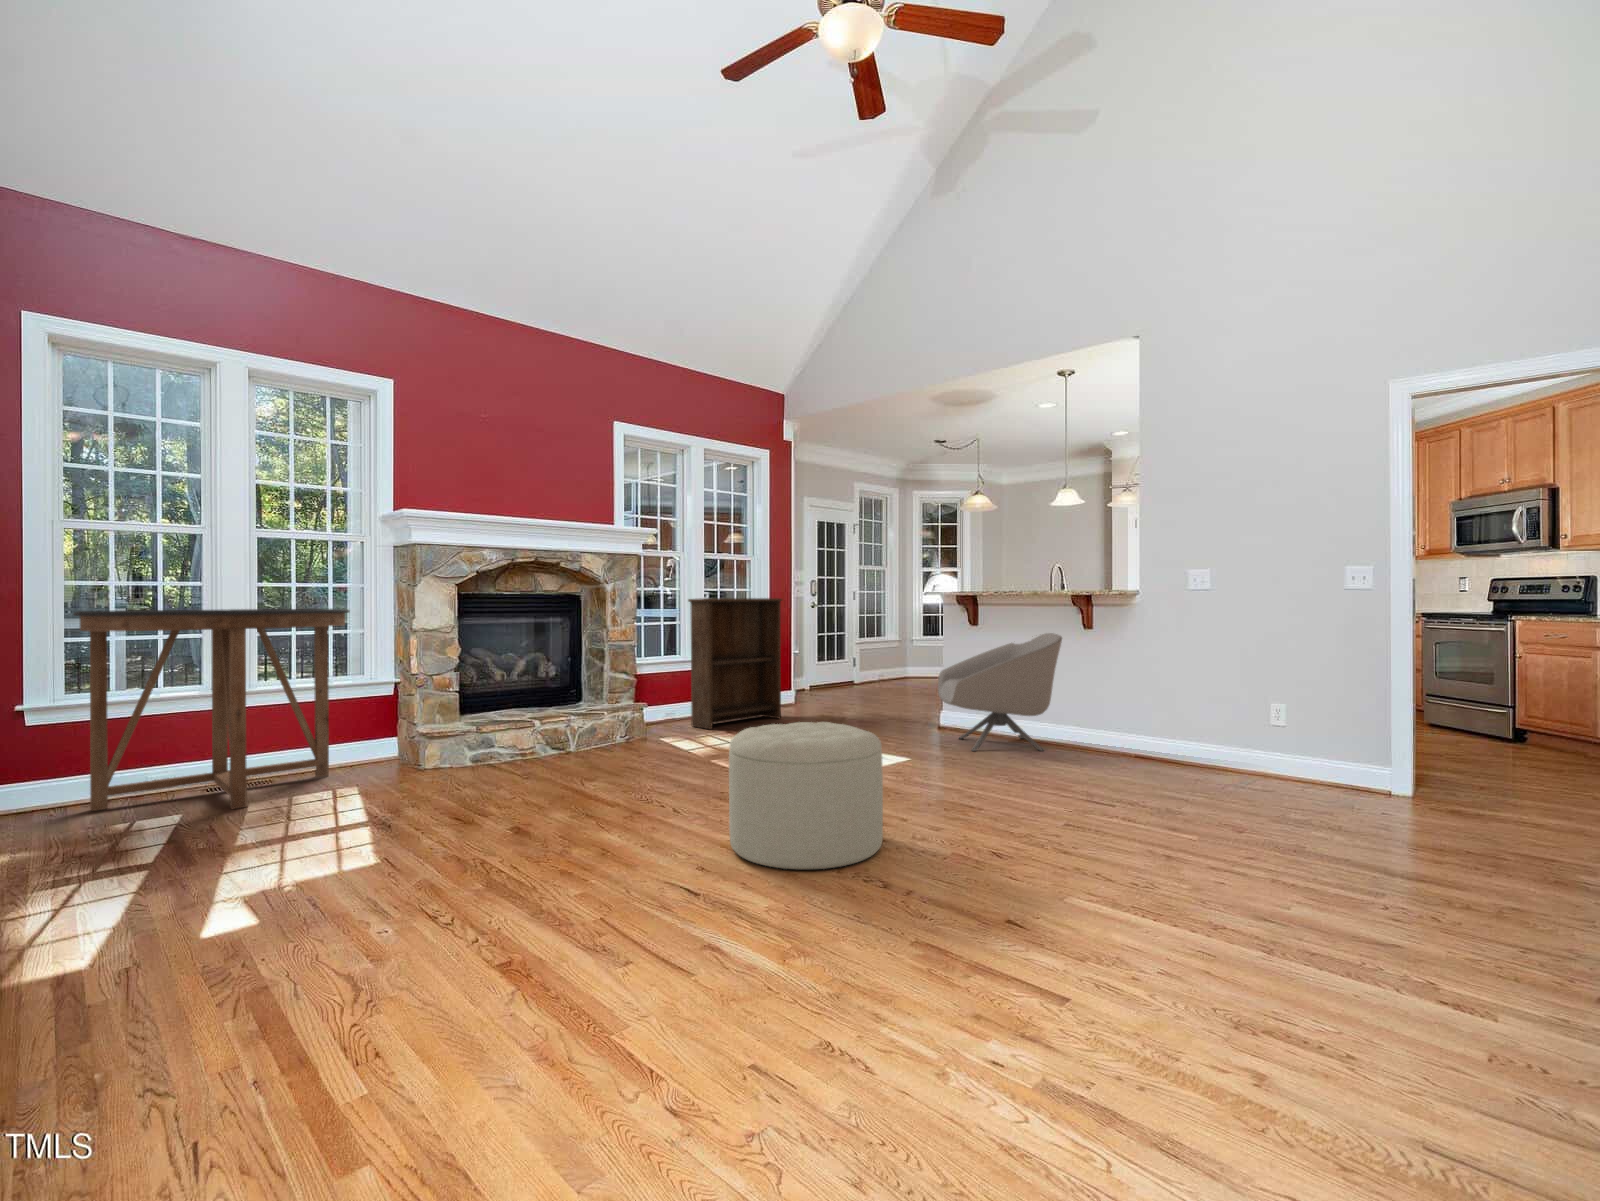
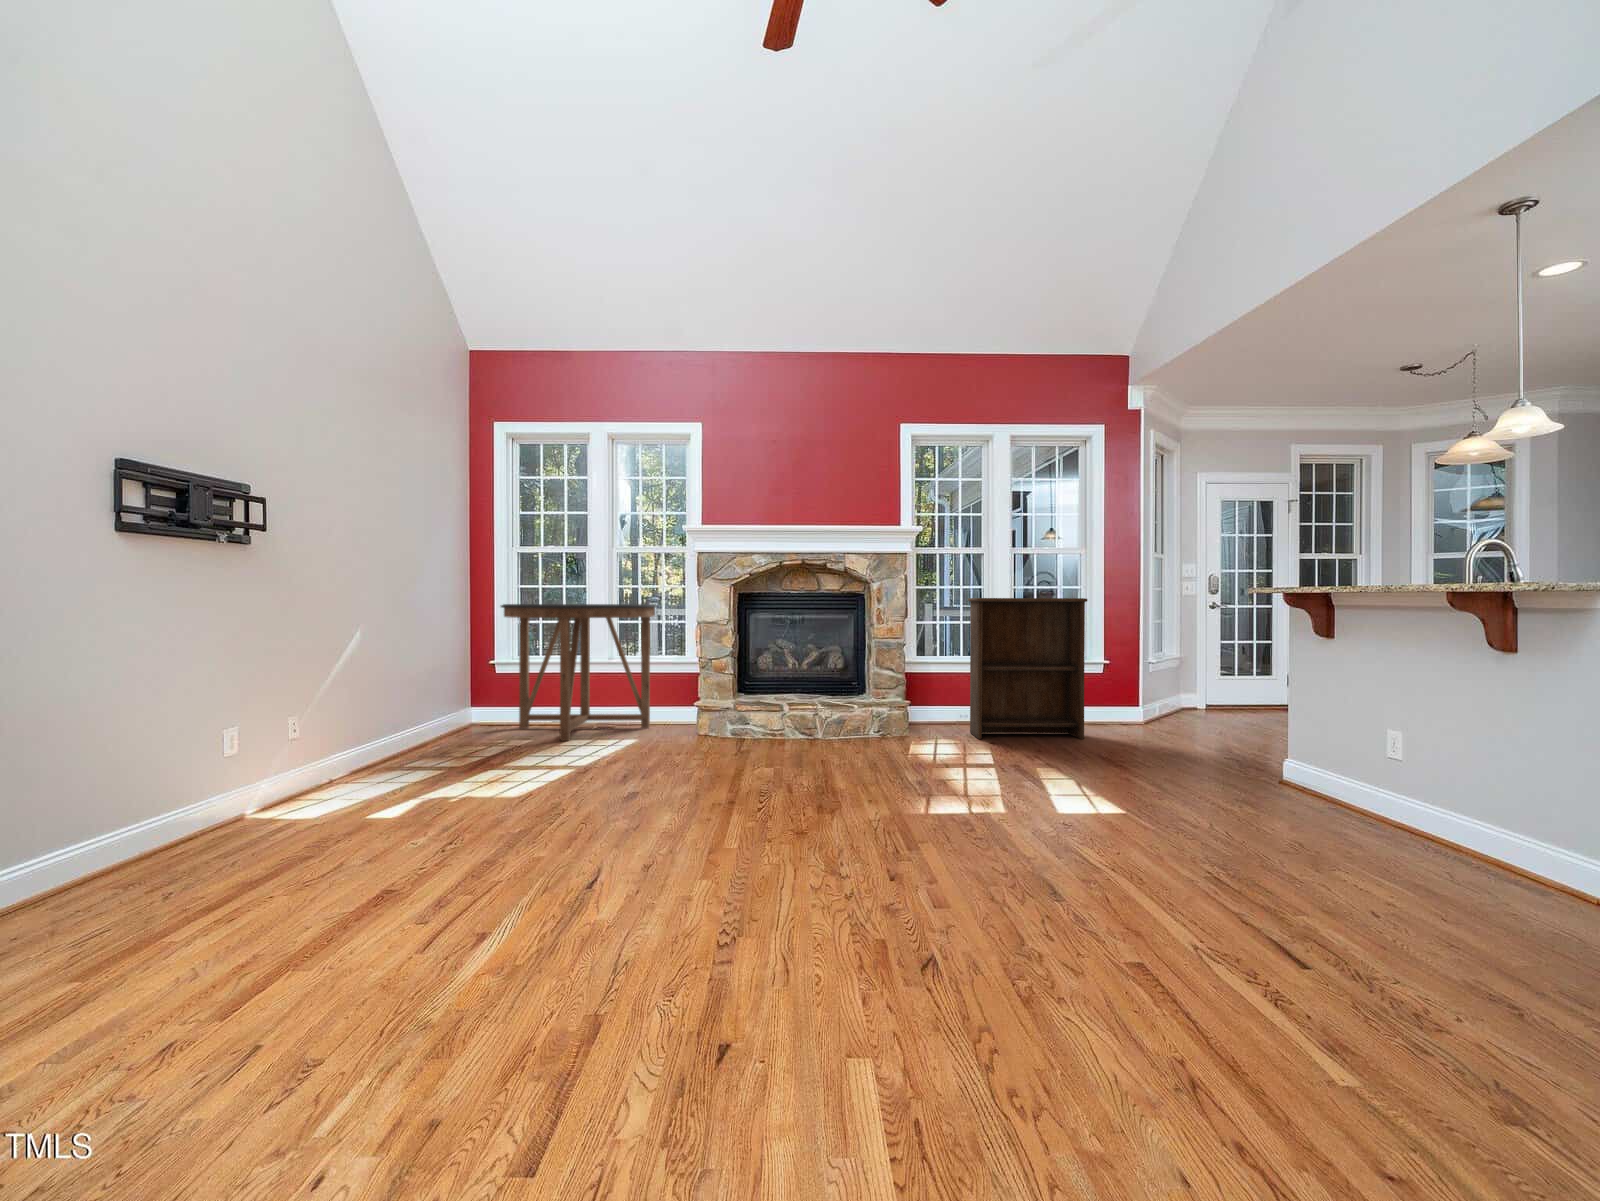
armchair: present [938,633,1062,751] -> none [1202,664,1444,864]
ottoman: present [729,722,883,870] -> none [656,742,832,925]

